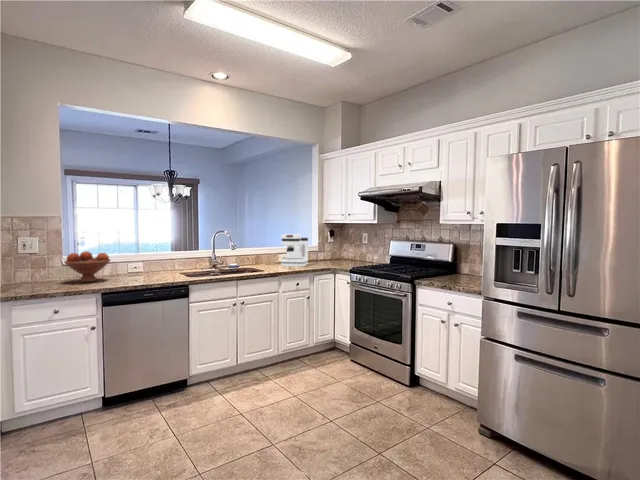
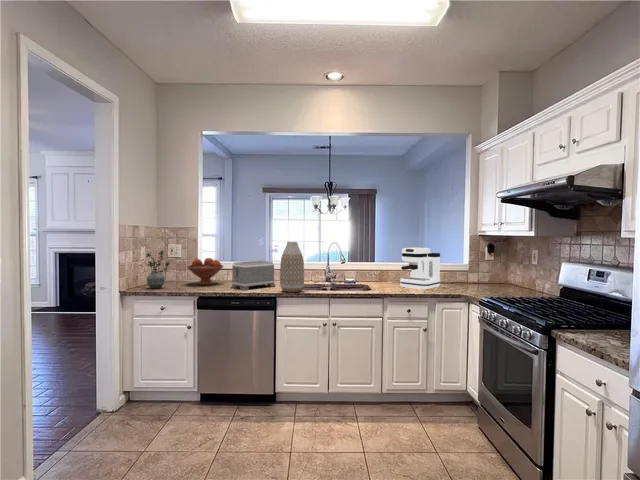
vase: none [193,231,217,278] -> present [280,242,304,292]
potted plant: none [18,244,56,291] -> present [146,251,169,289]
toaster: none [131,251,176,281] -> present [231,261,275,290]

